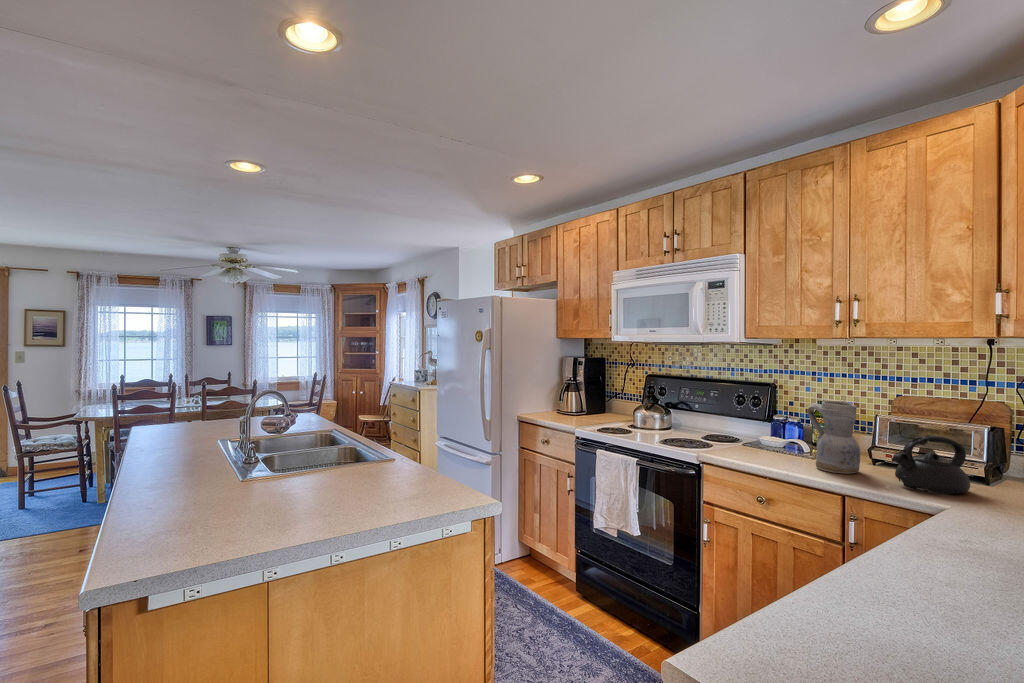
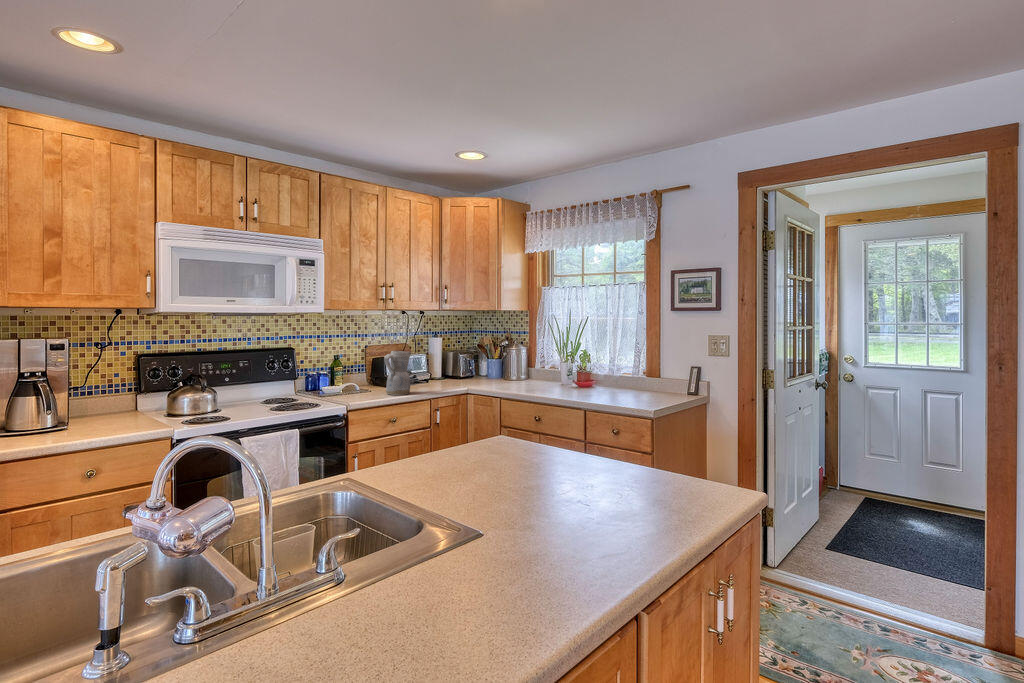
teapot: present [892,435,970,495] -> none [419,361,450,390]

